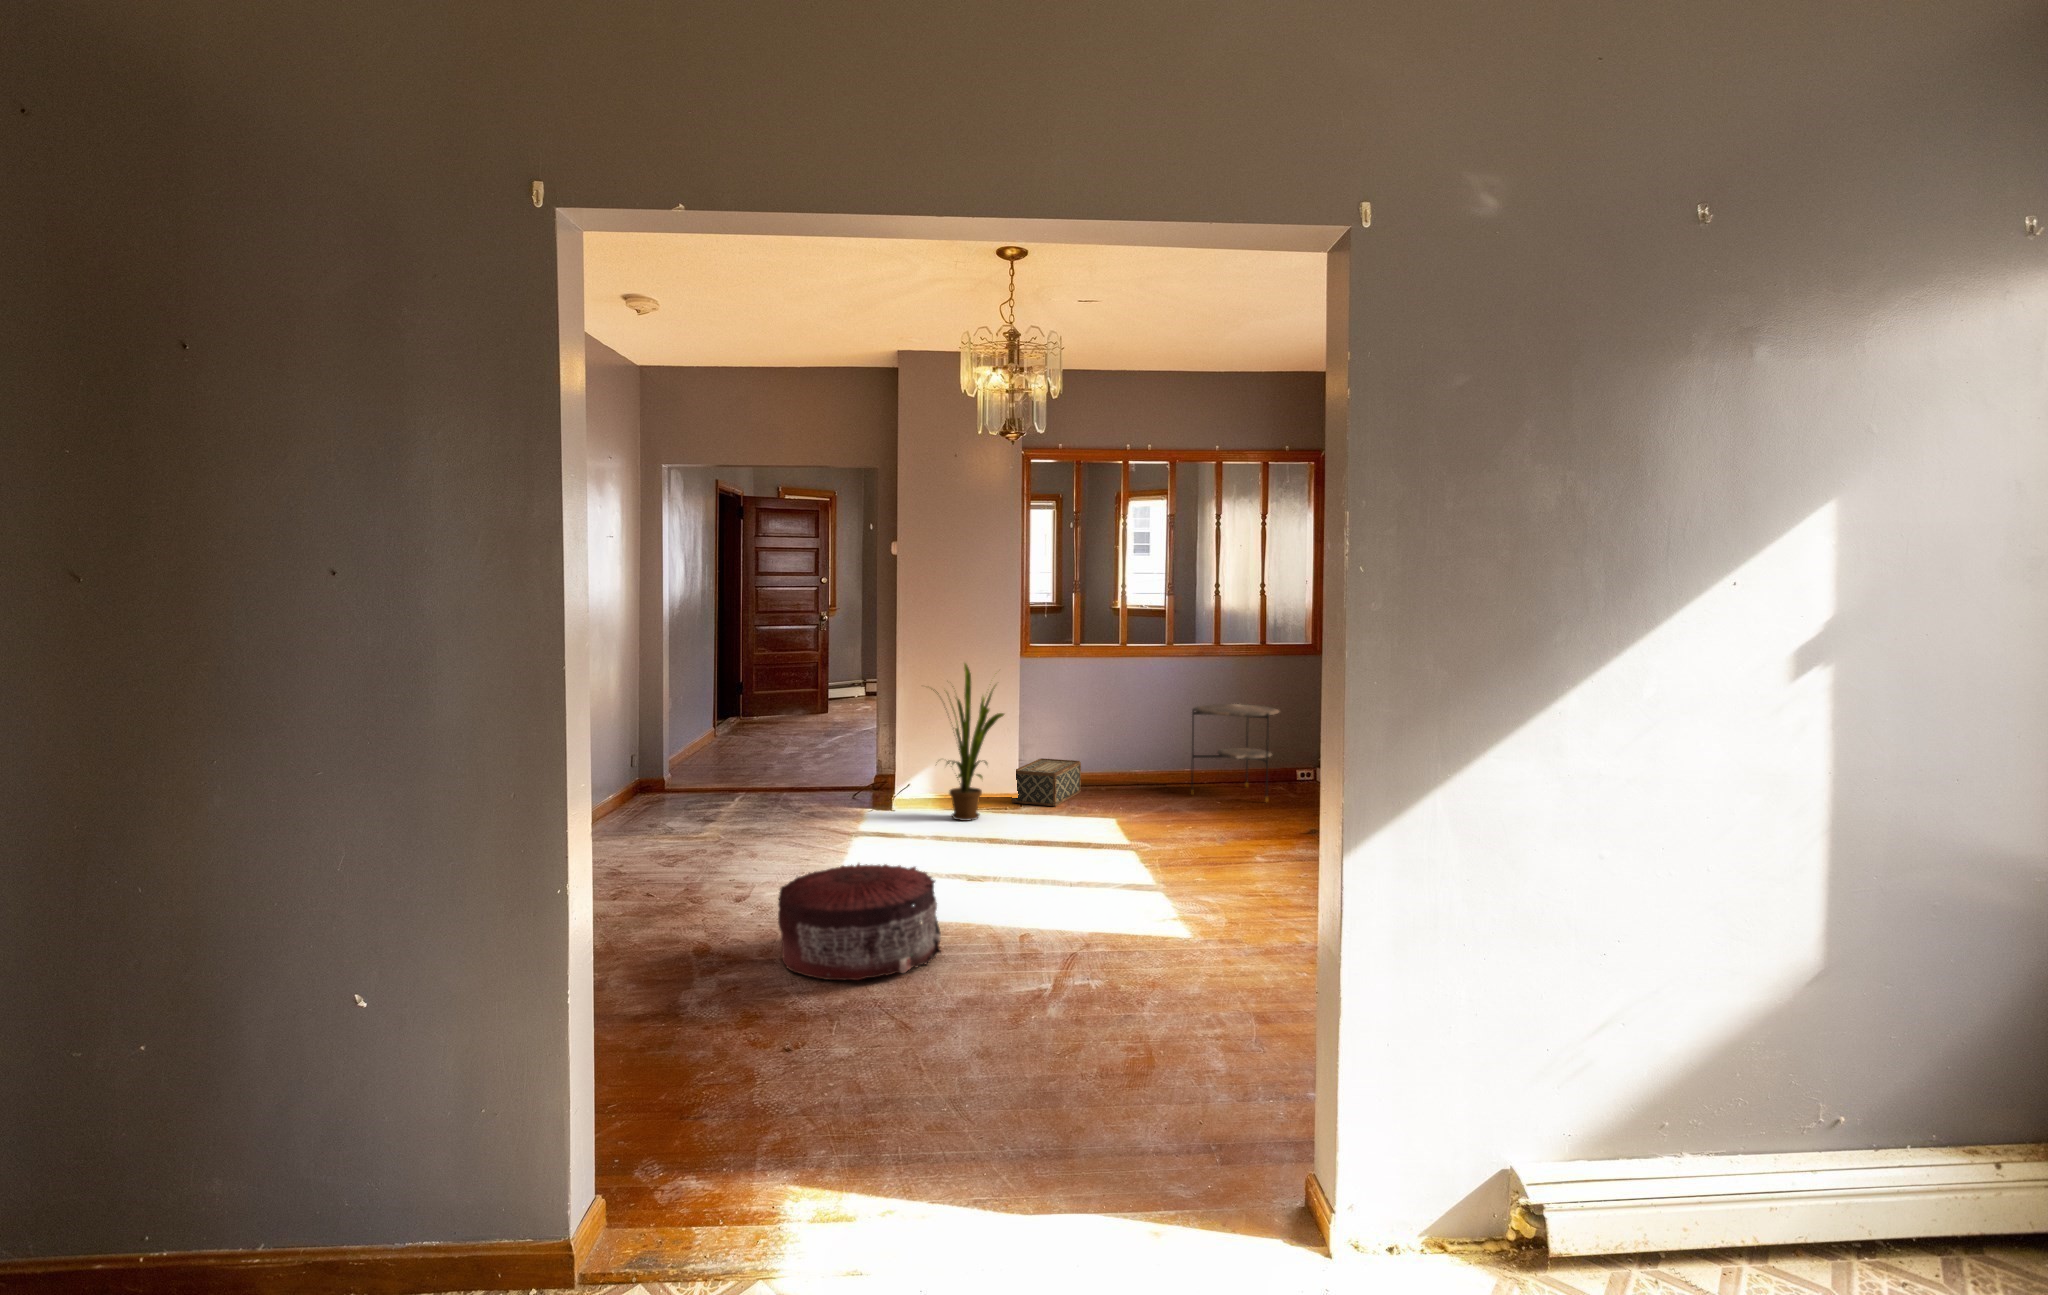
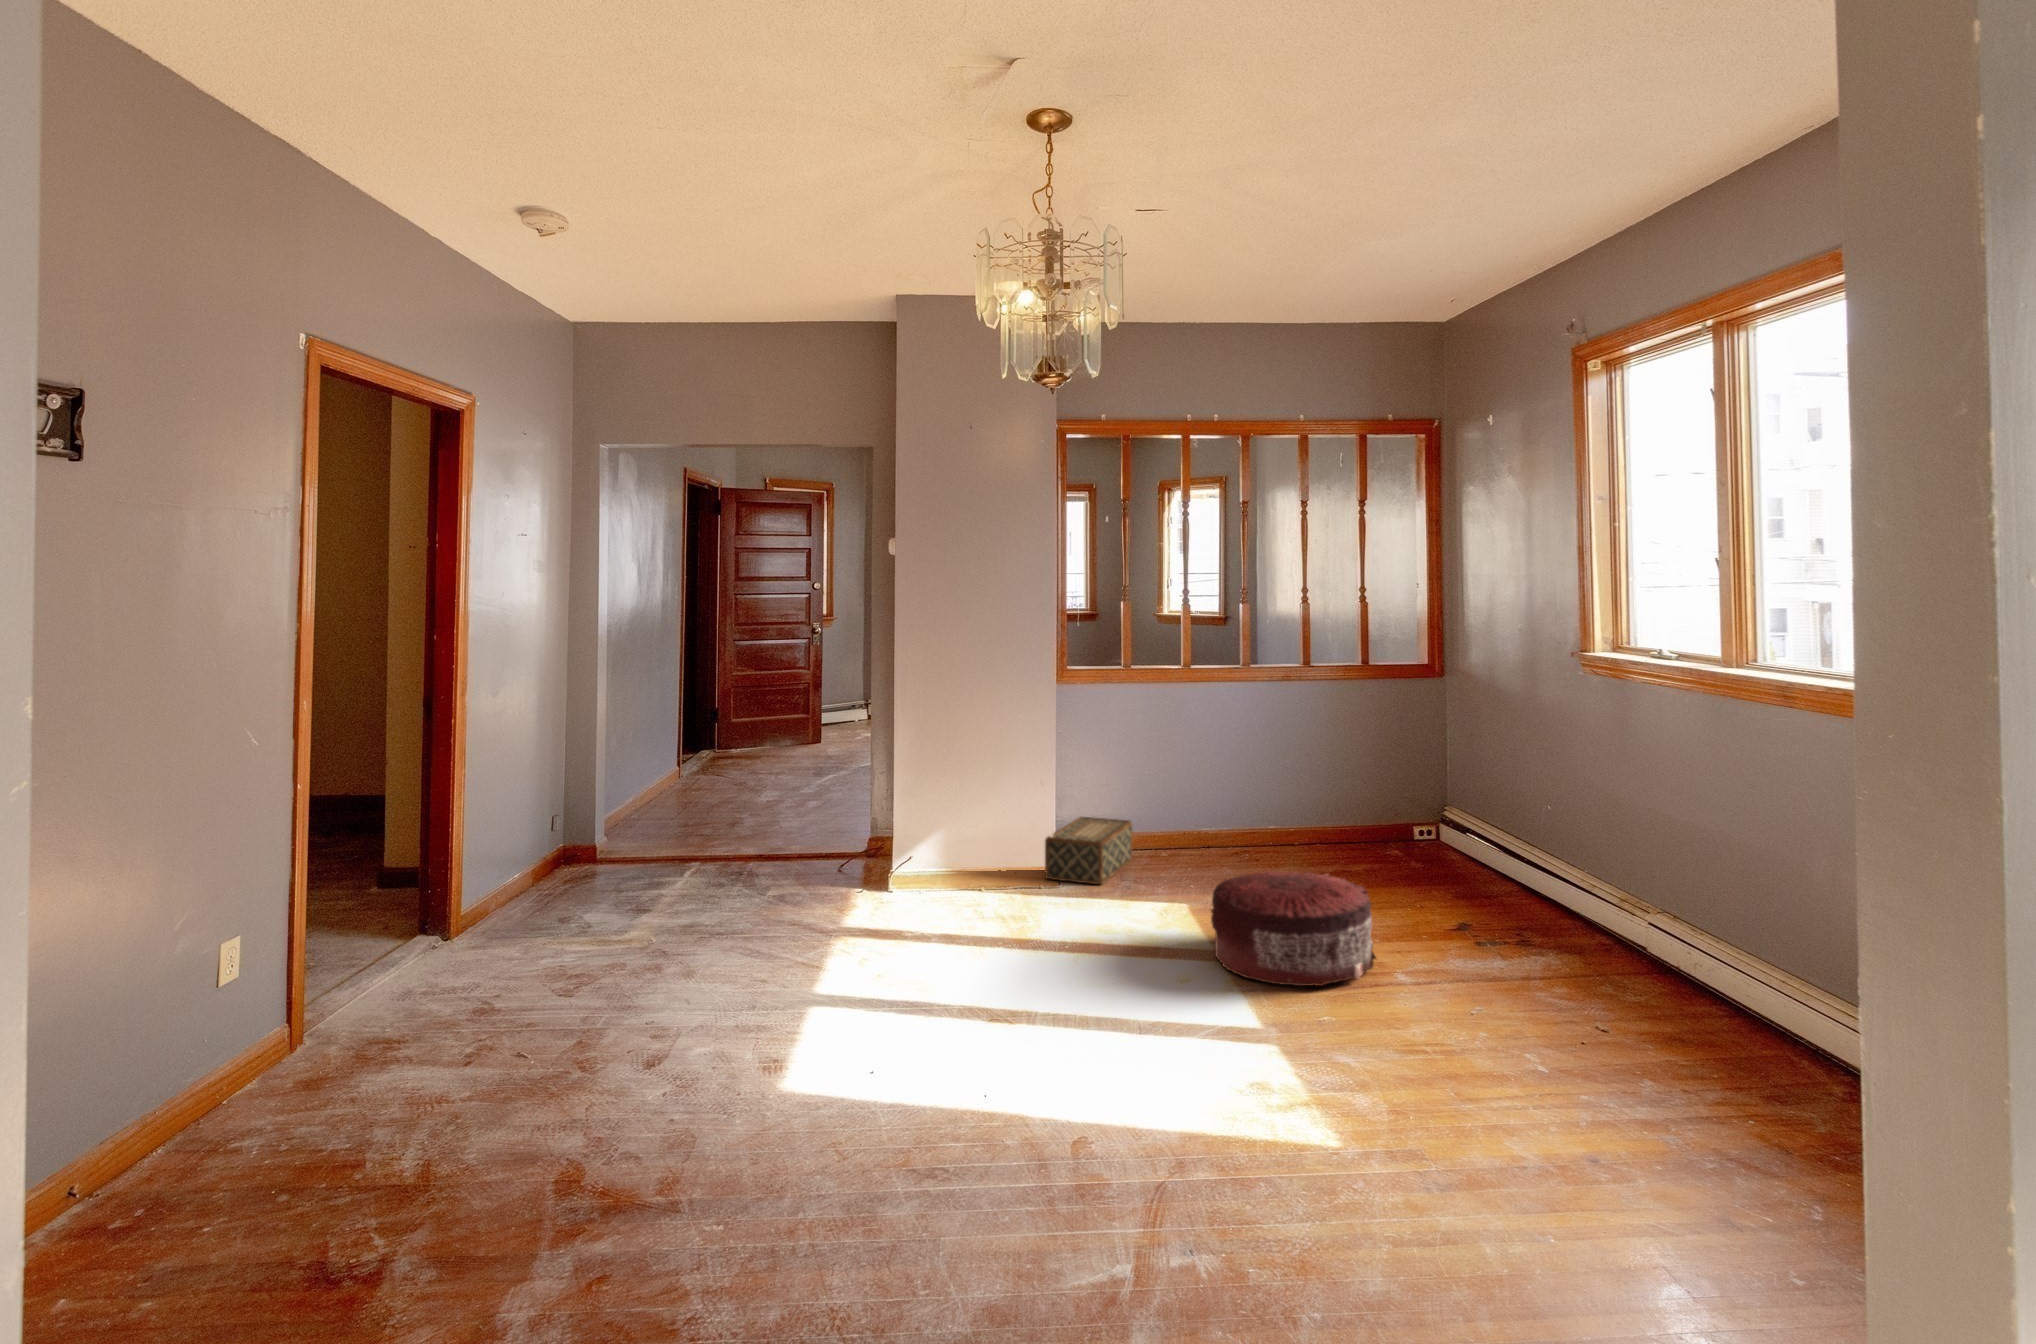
house plant: present [933,663,1004,821] -> none [923,697,1038,910]
side table: present [1191,704,1279,801] -> none [1275,746,1391,876]
pouf: present [778,864,941,980] -> present [1211,870,1376,986]

